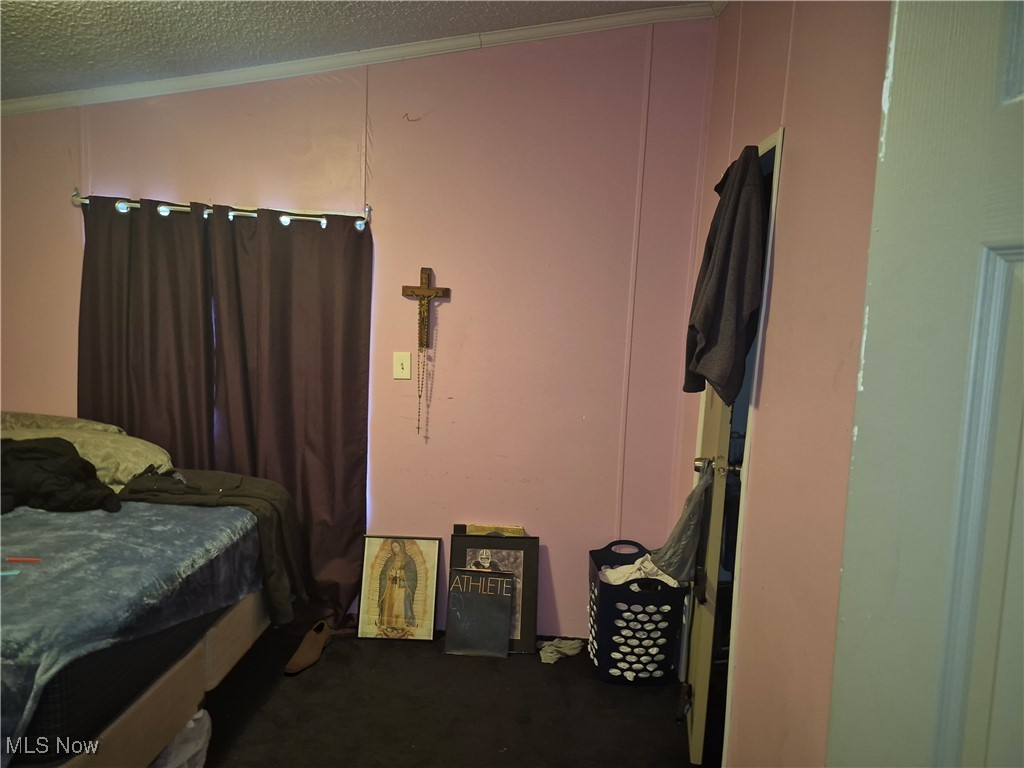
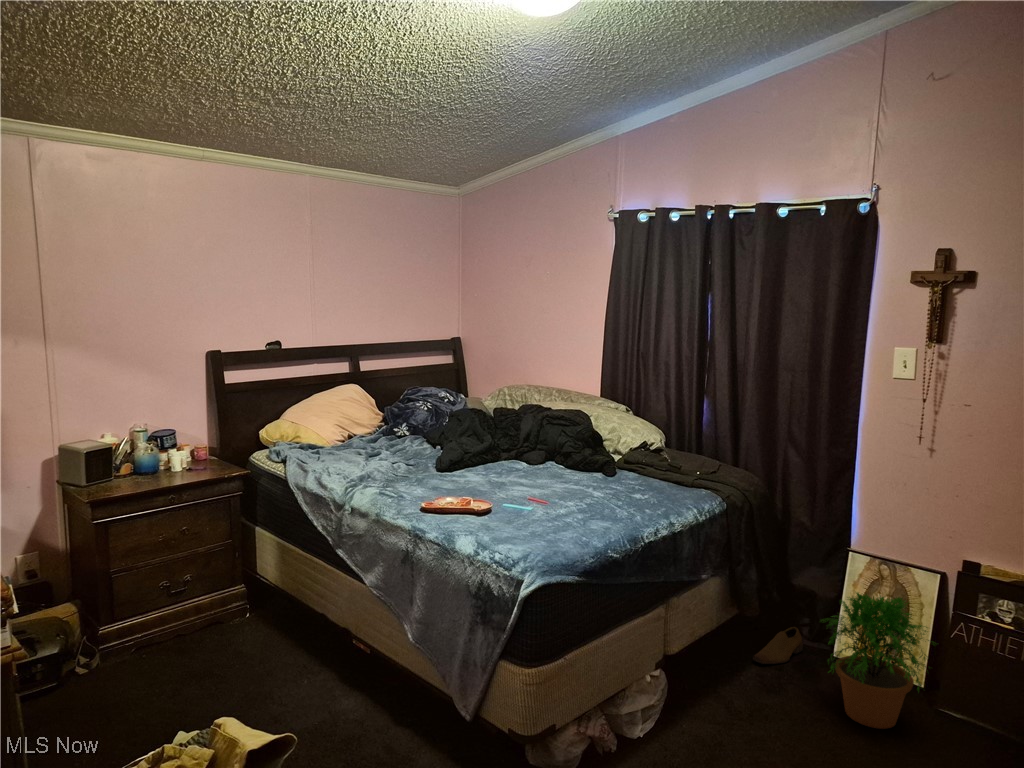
potted plant: none [348,574,451,703] -> present [826,592,929,729]

